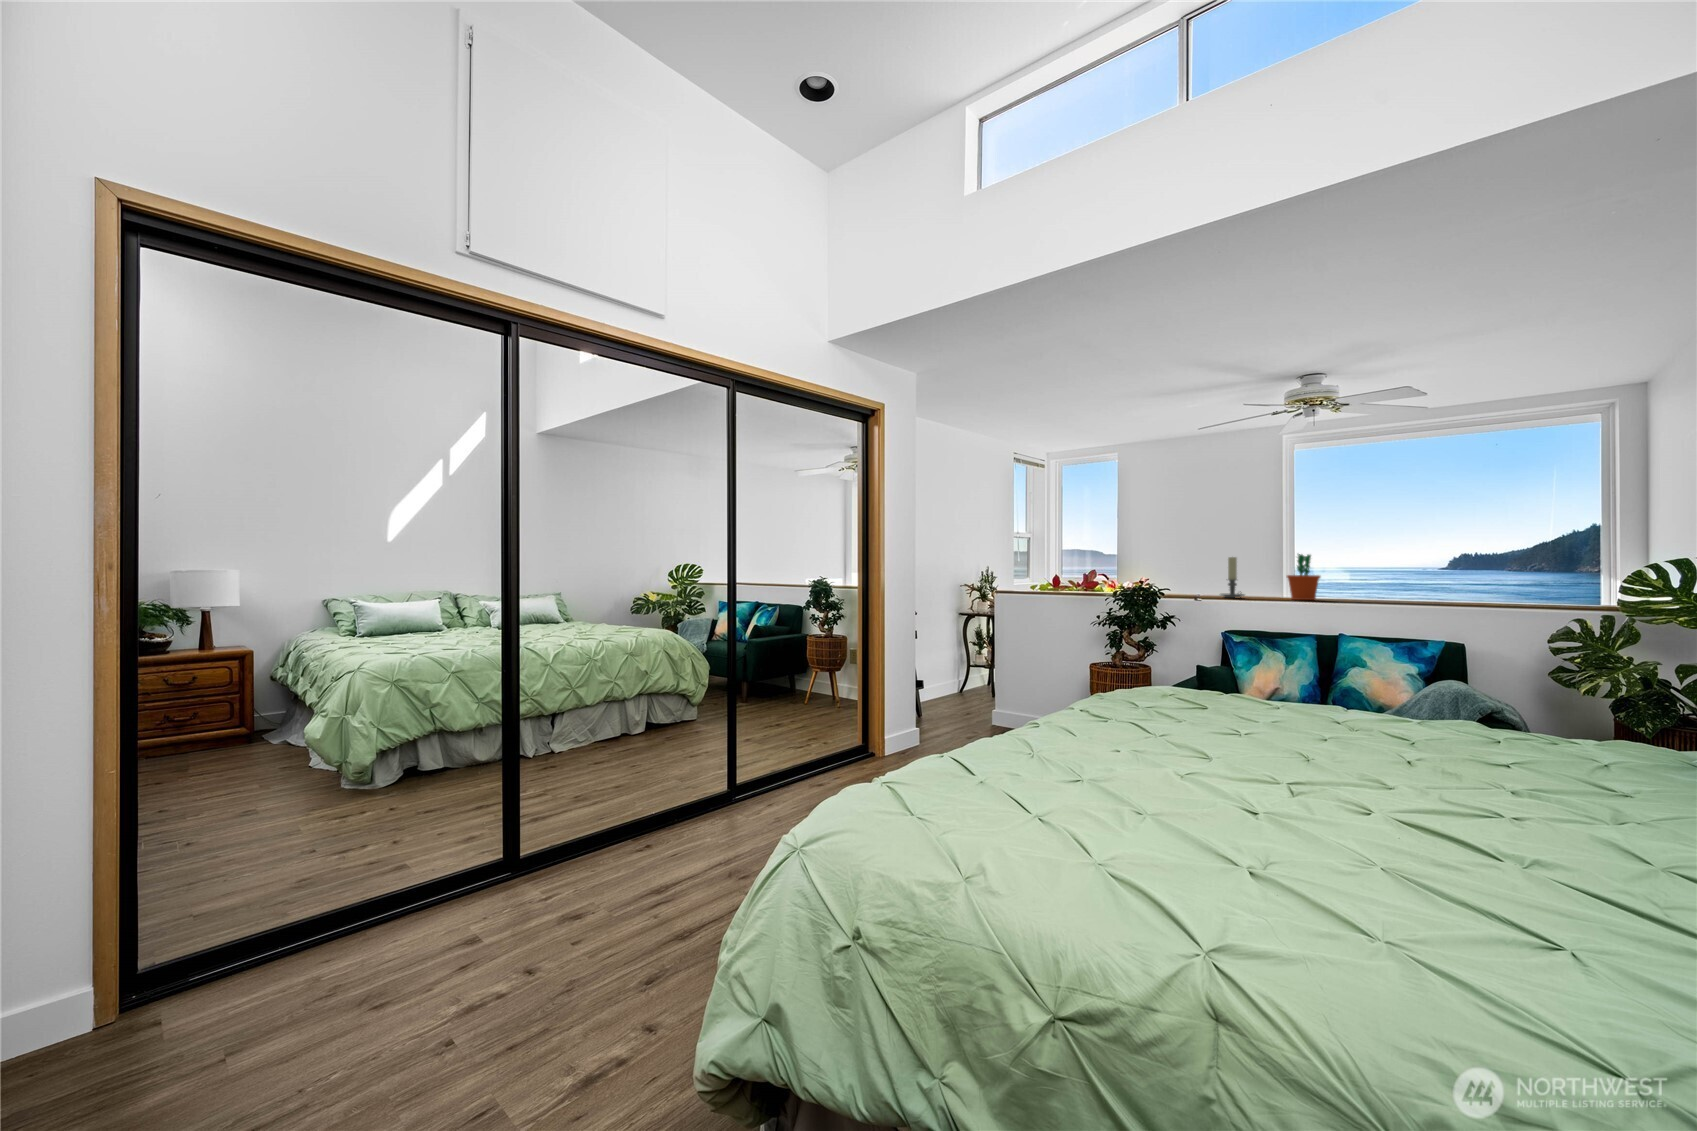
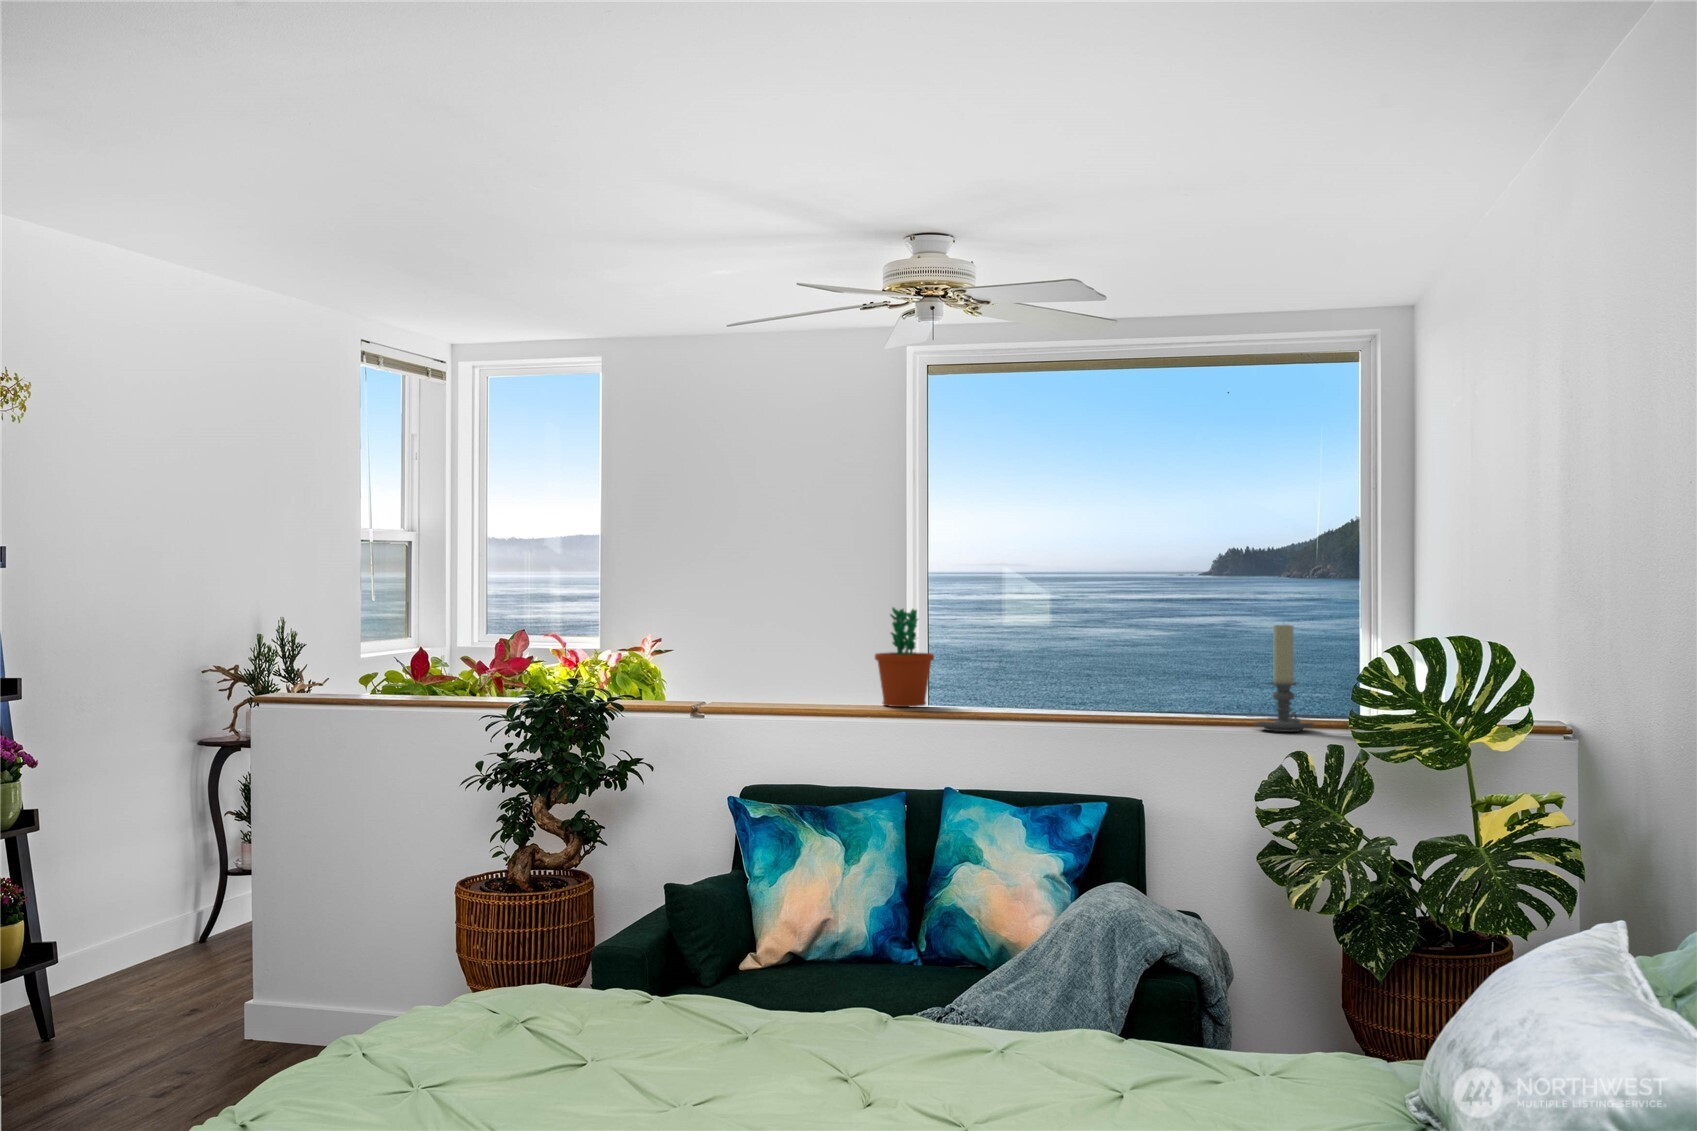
candle holder: present [1221,557,1244,598] -> present [1255,624,1313,732]

